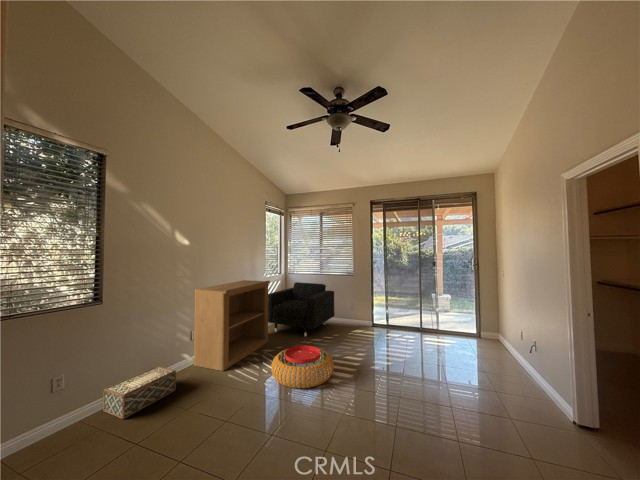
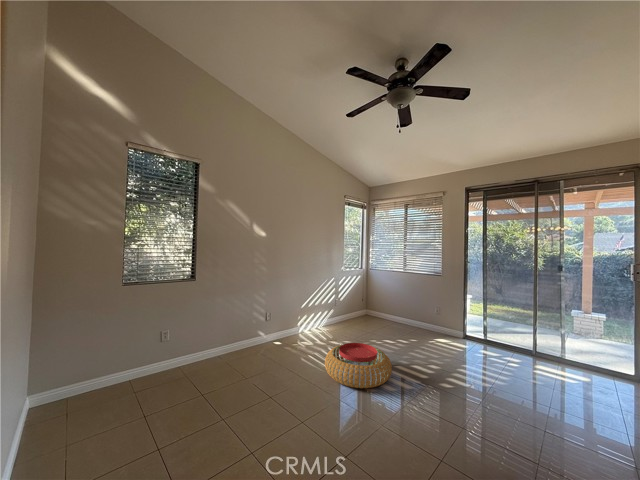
bookshelf: present [194,280,270,371] -> none [266,272,342,353]
armchair: present [268,282,335,337] -> none [341,279,418,336]
woven basket: present [103,366,176,419] -> none [191,337,245,374]

